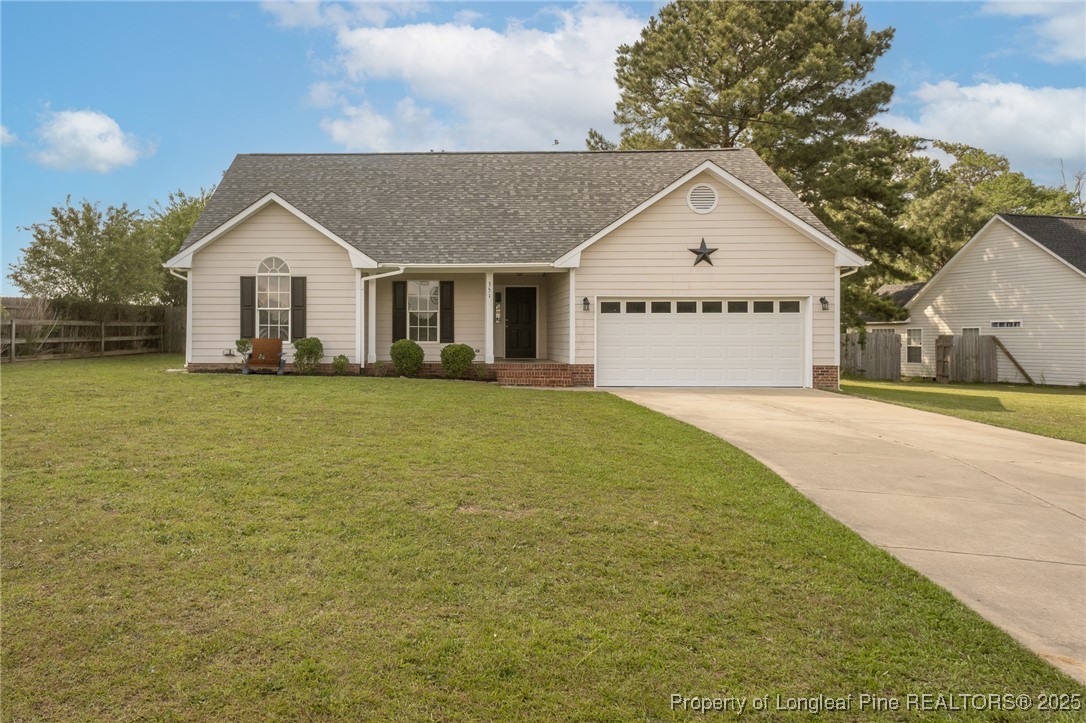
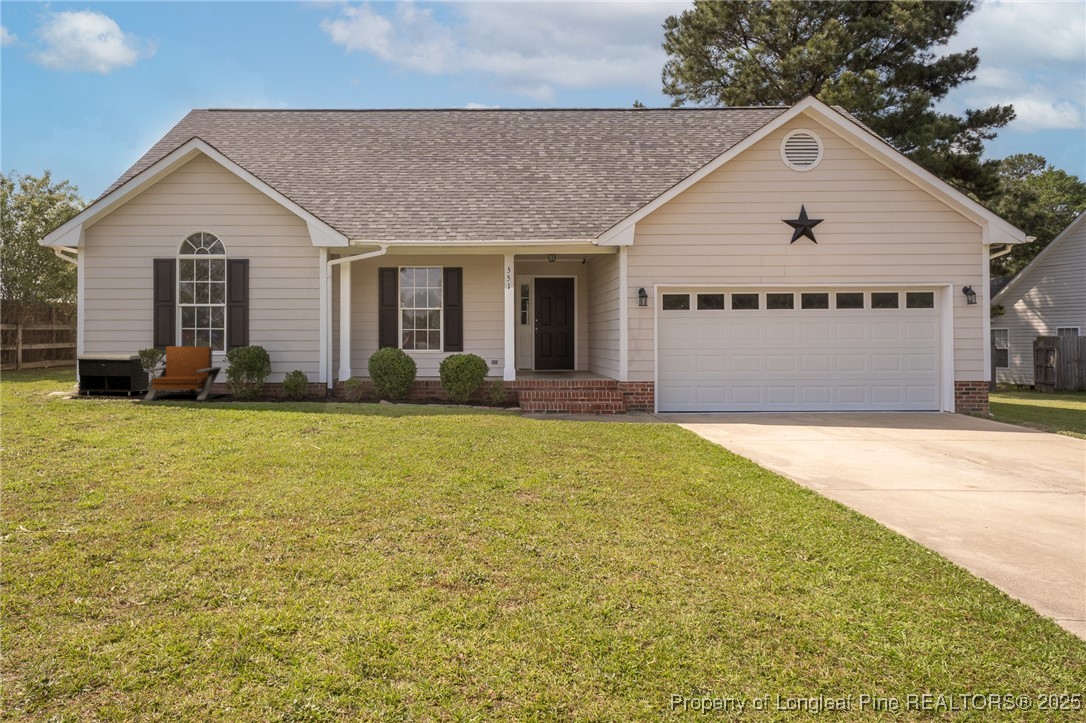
storage bench: none [192,343,237,372] -> present [77,353,149,396]

